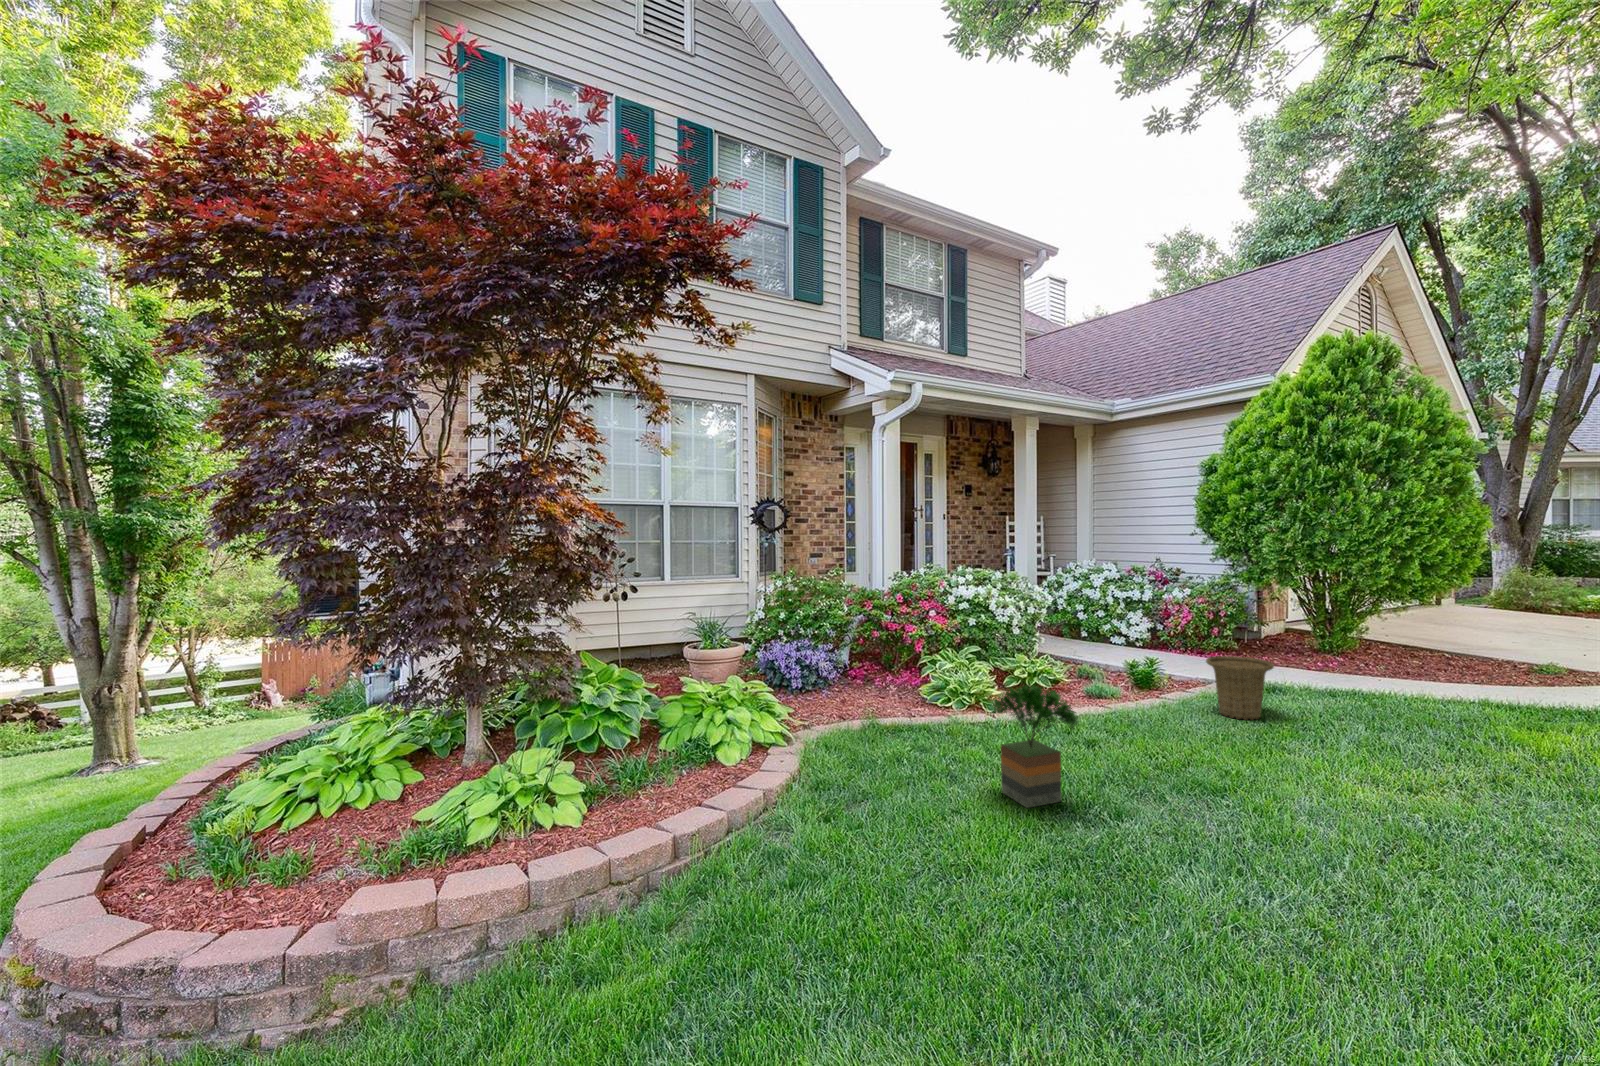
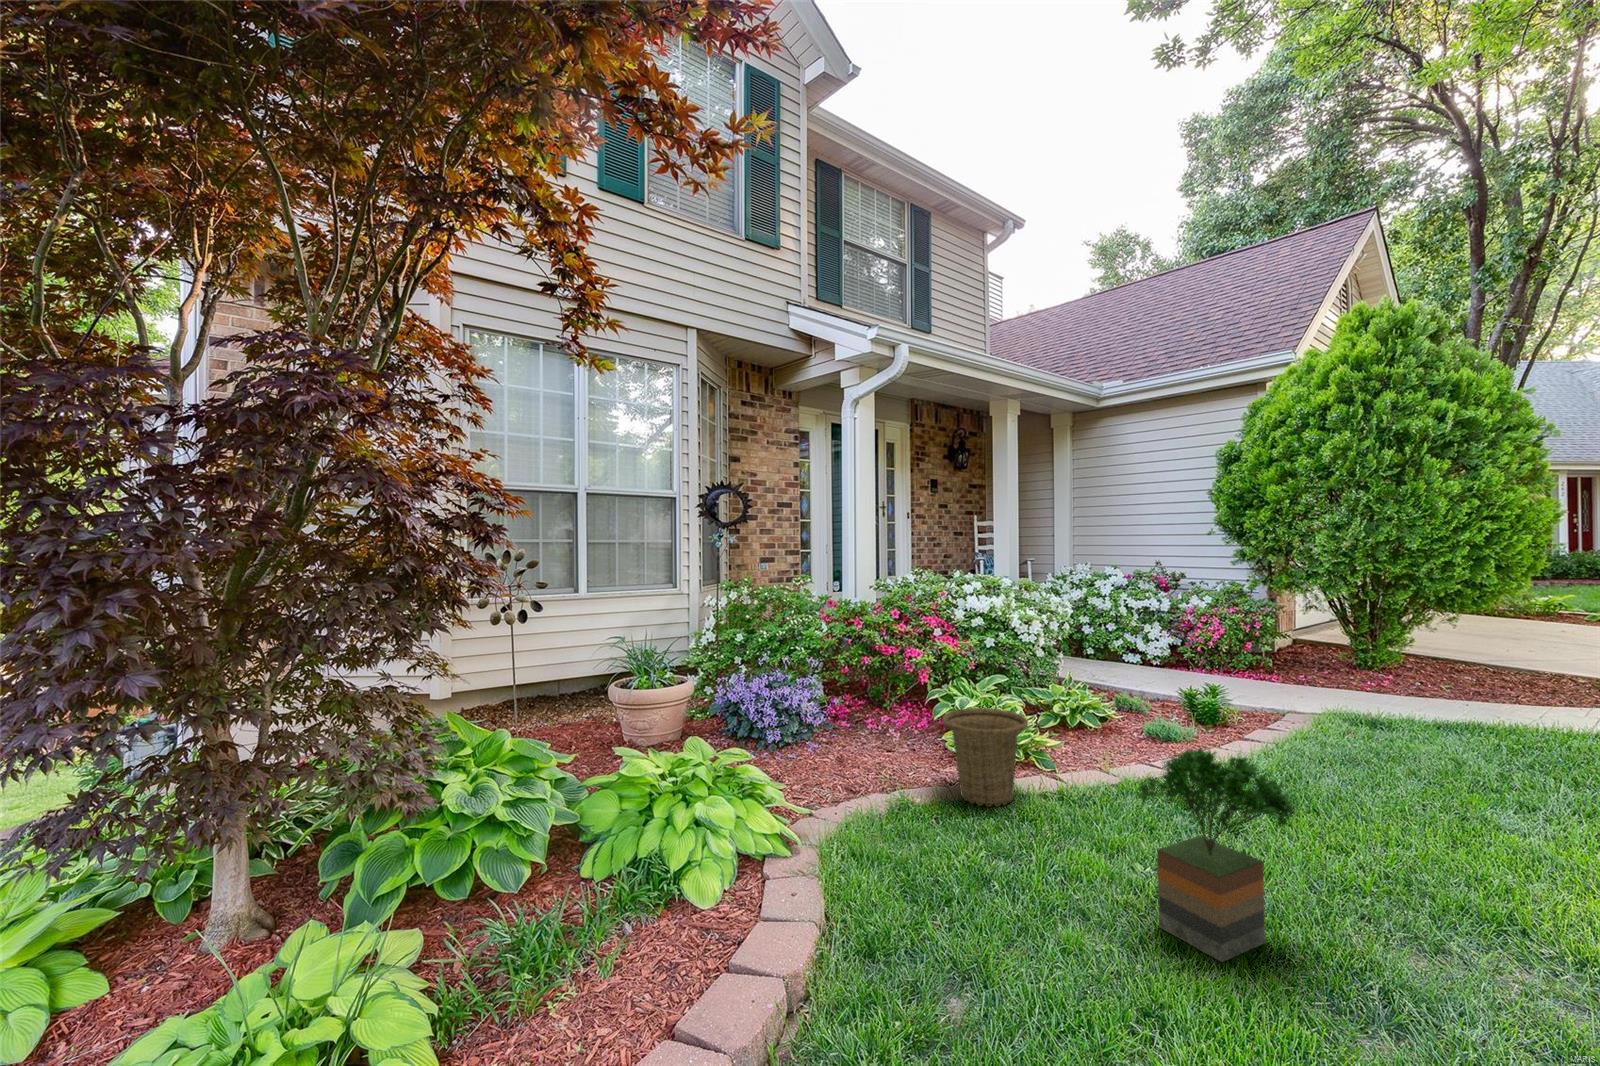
basket: present [1206,656,1274,720] -> present [942,708,1028,807]

